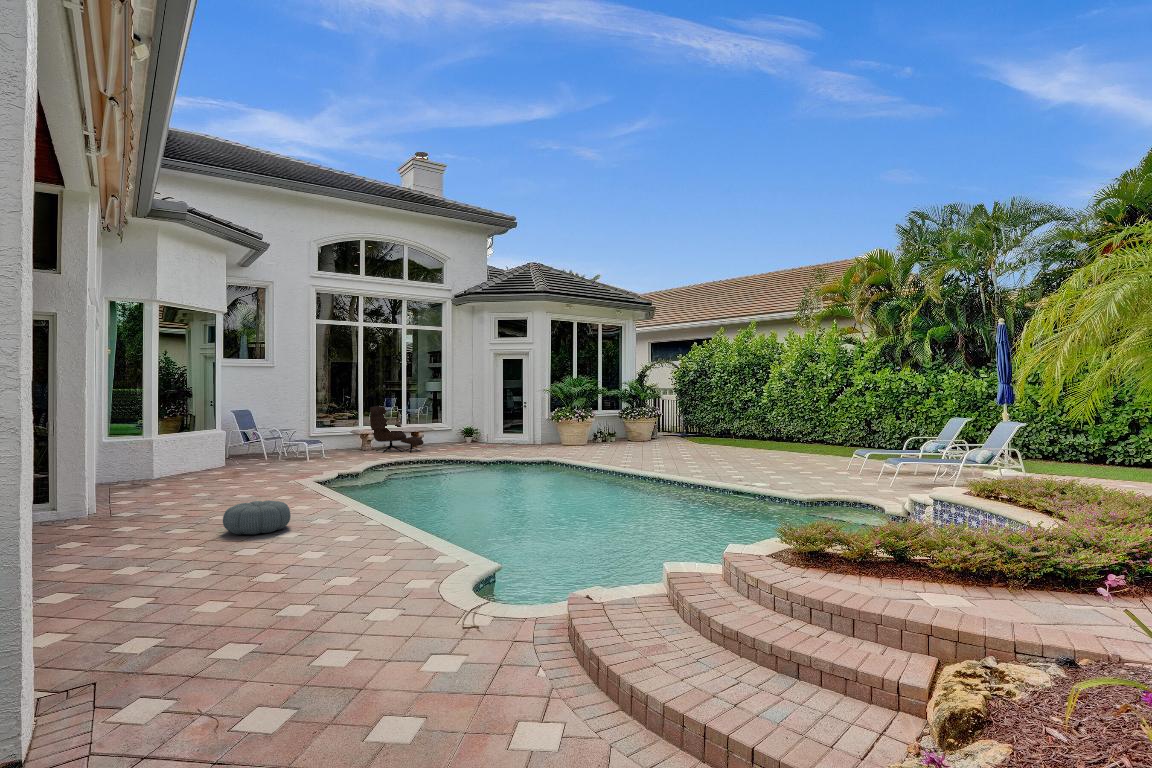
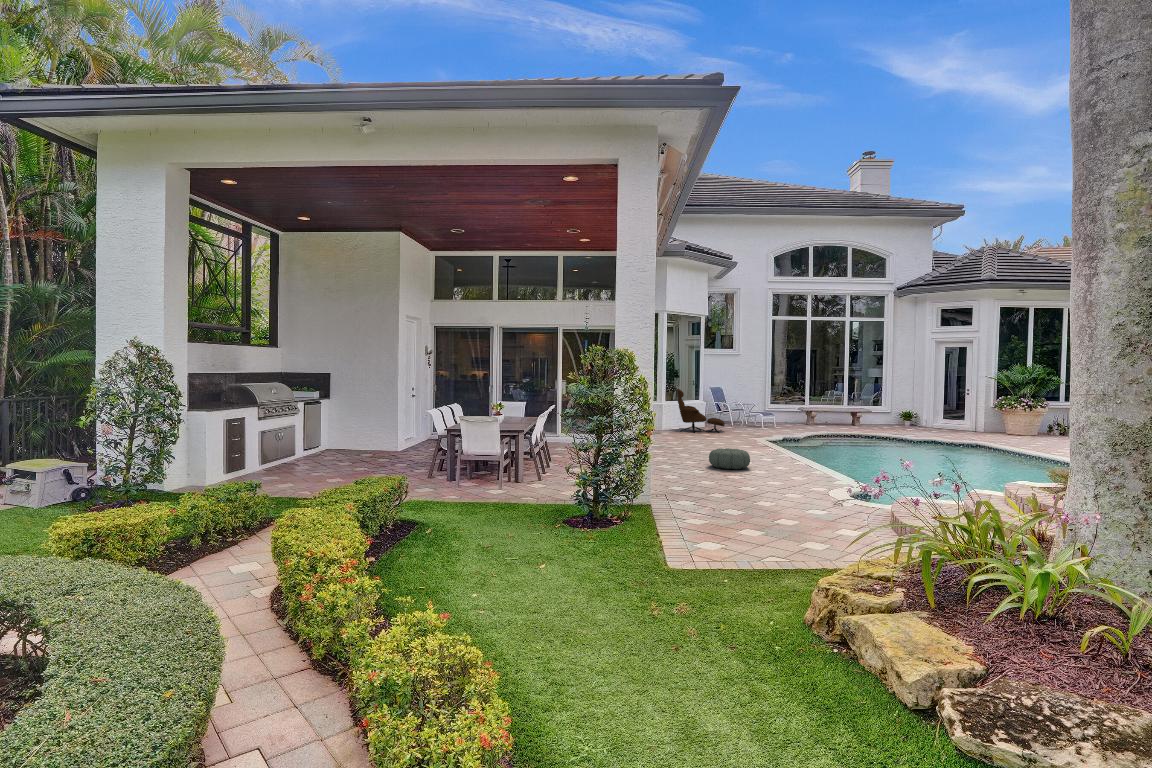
lounge chair: present [370,406,424,453] -> present [677,389,725,433]

